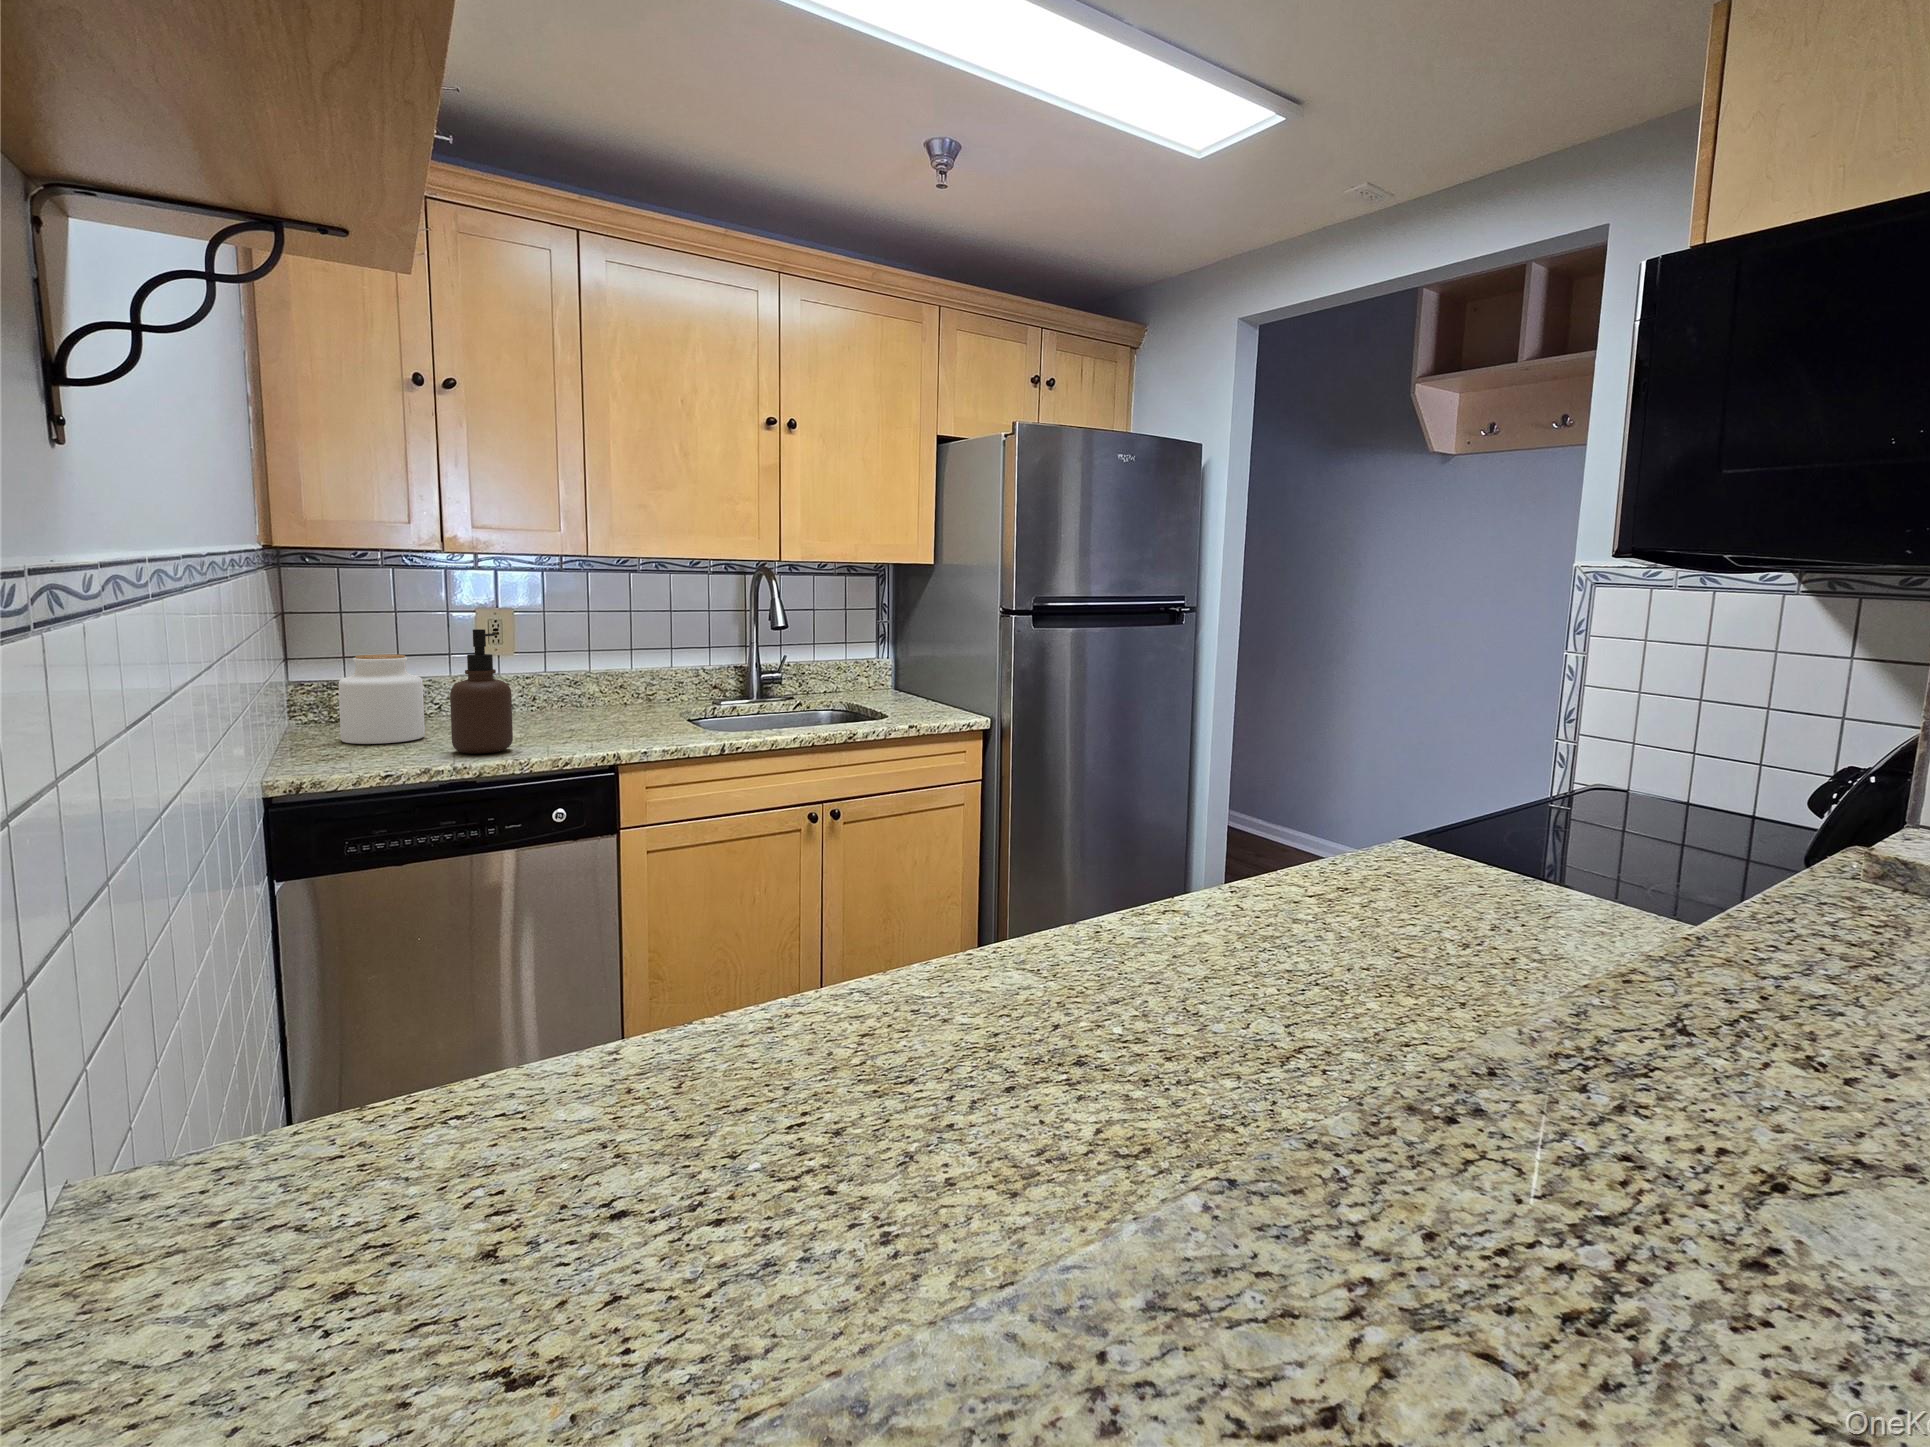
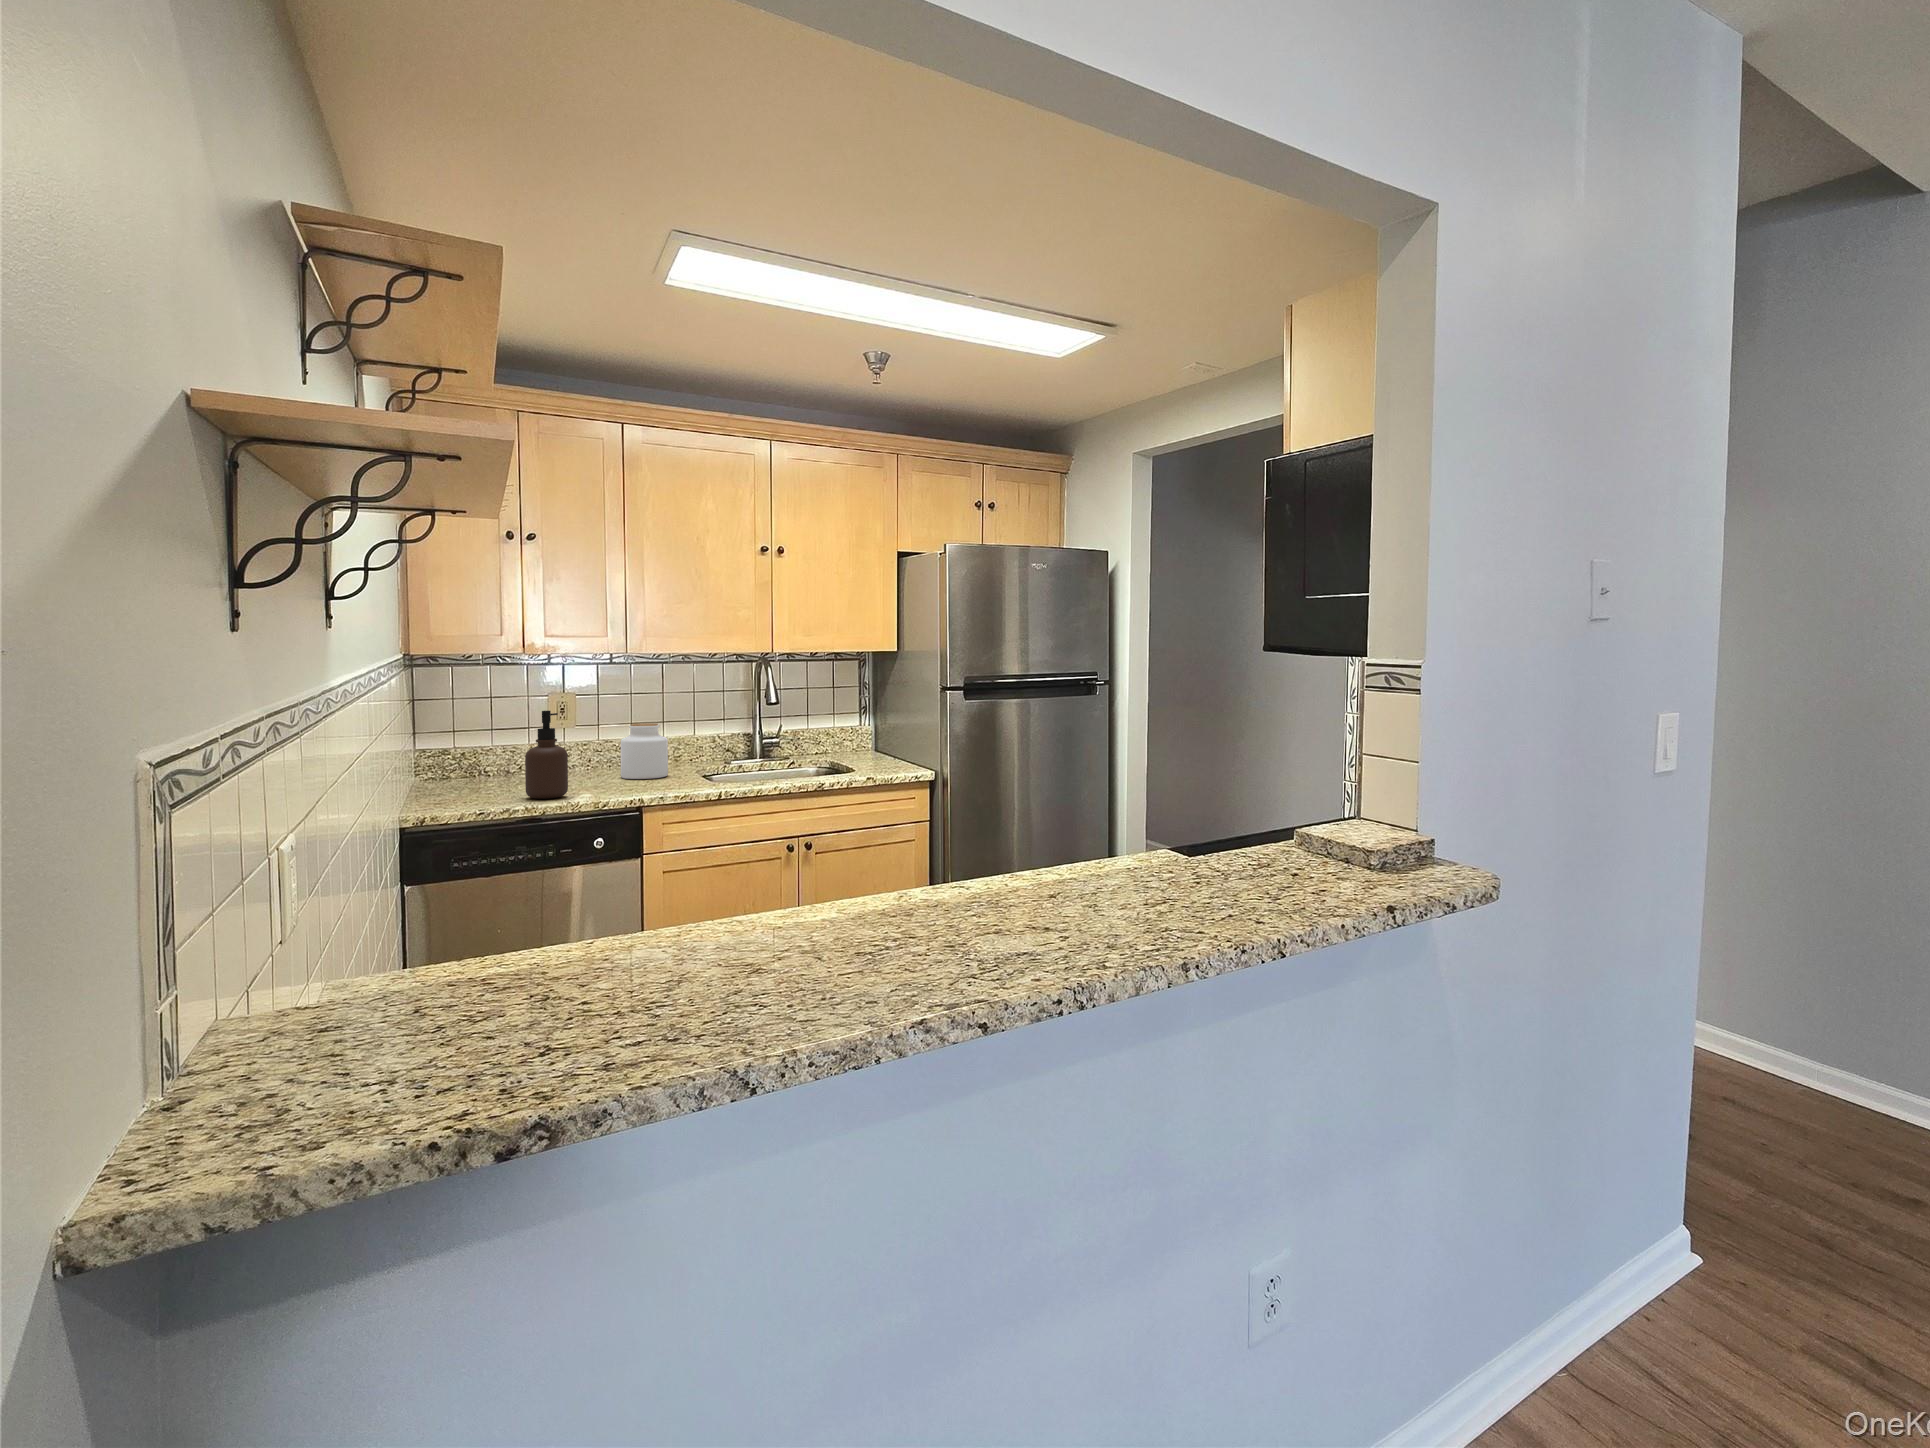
jar: present [339,654,425,744] -> present [621,723,668,779]

